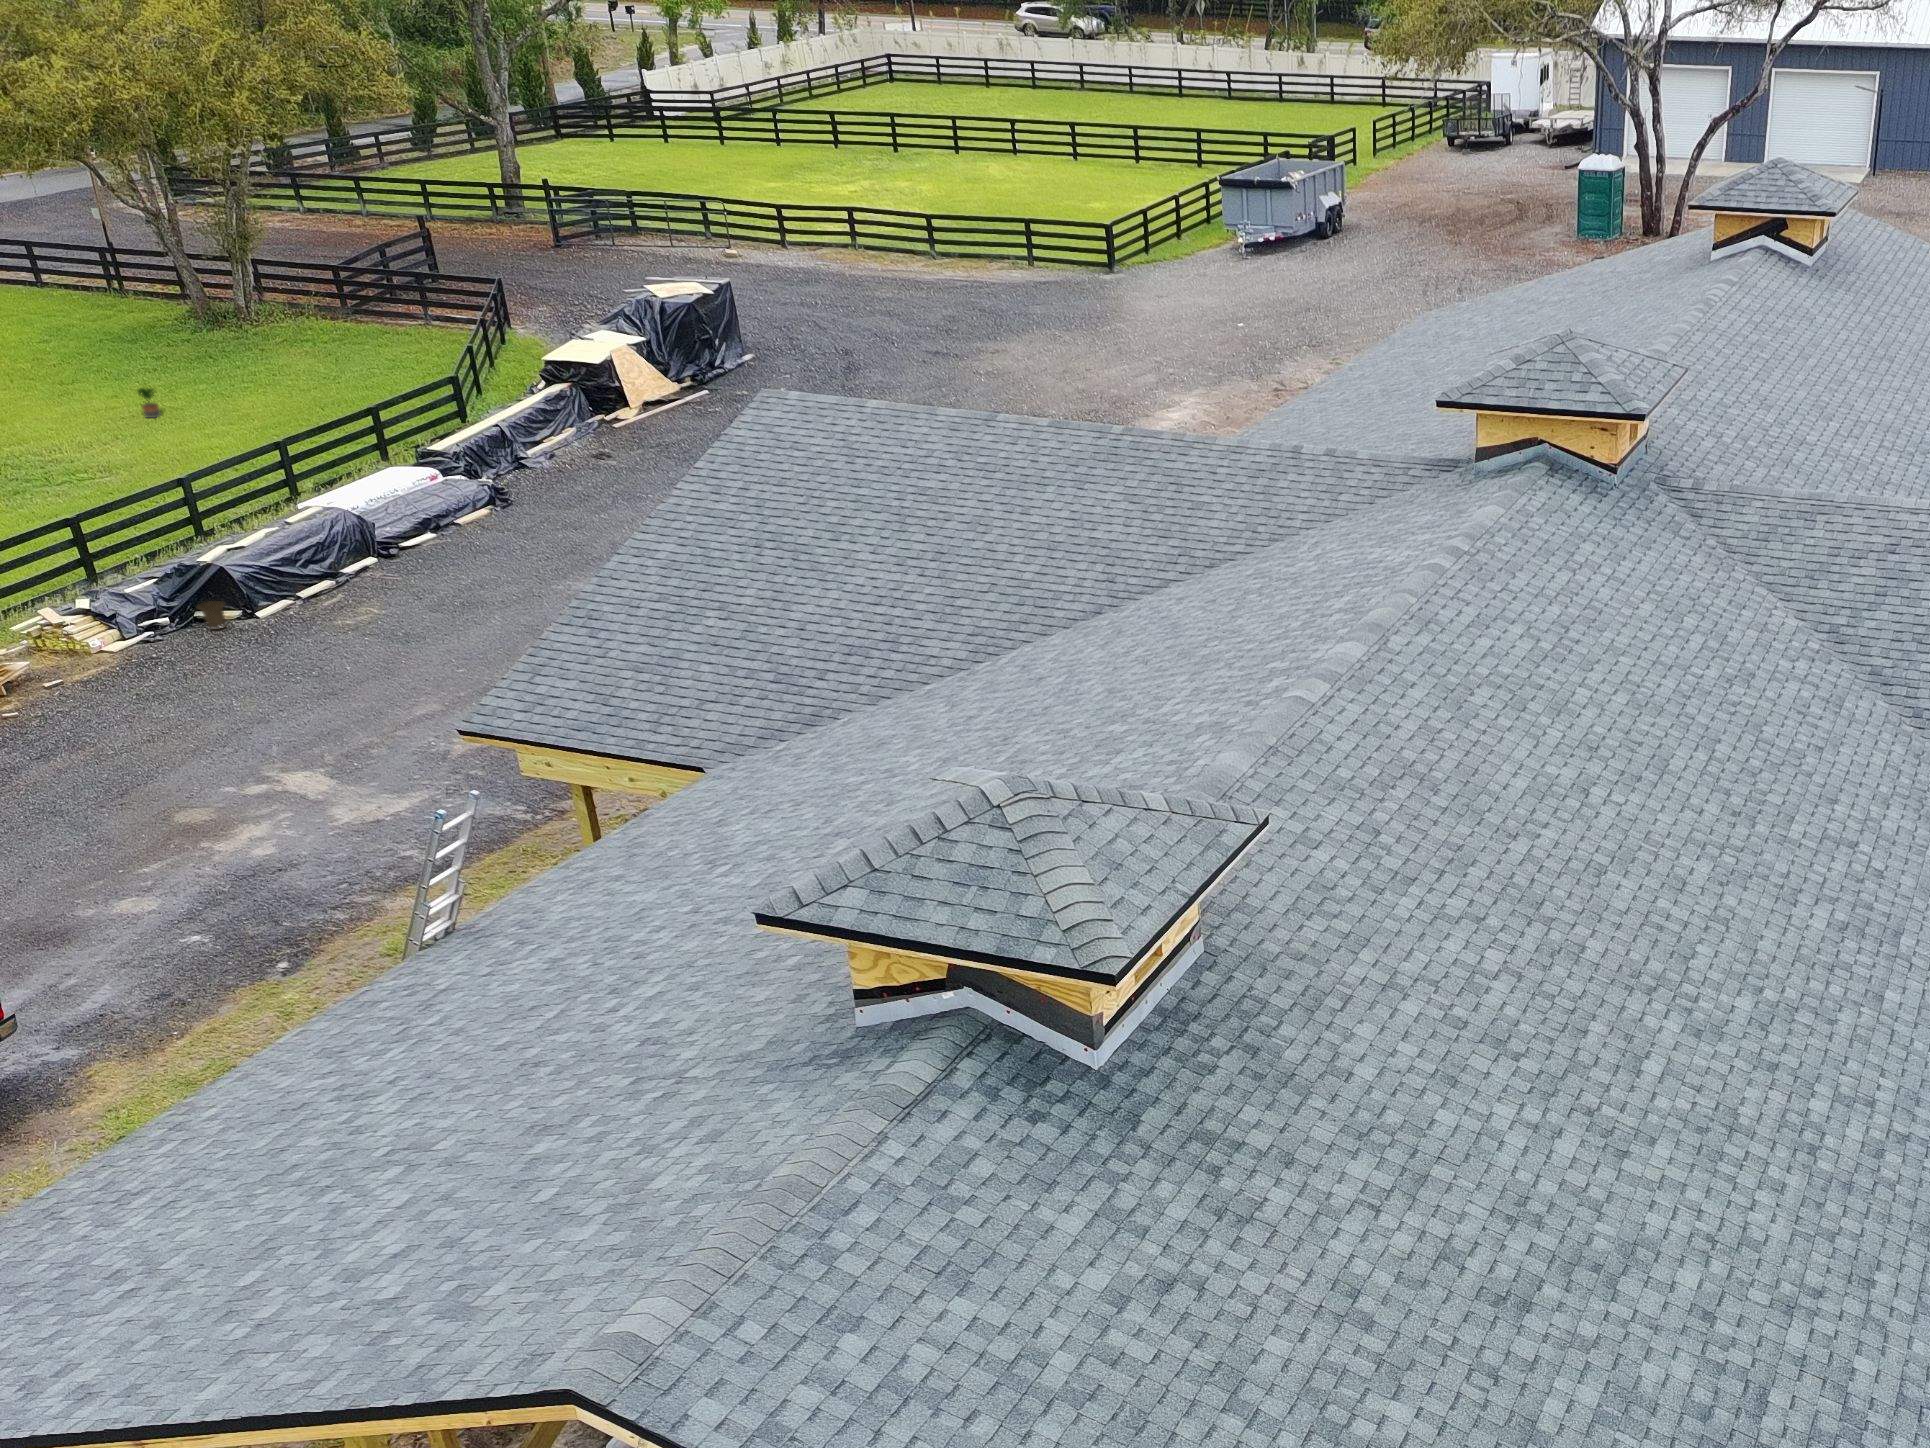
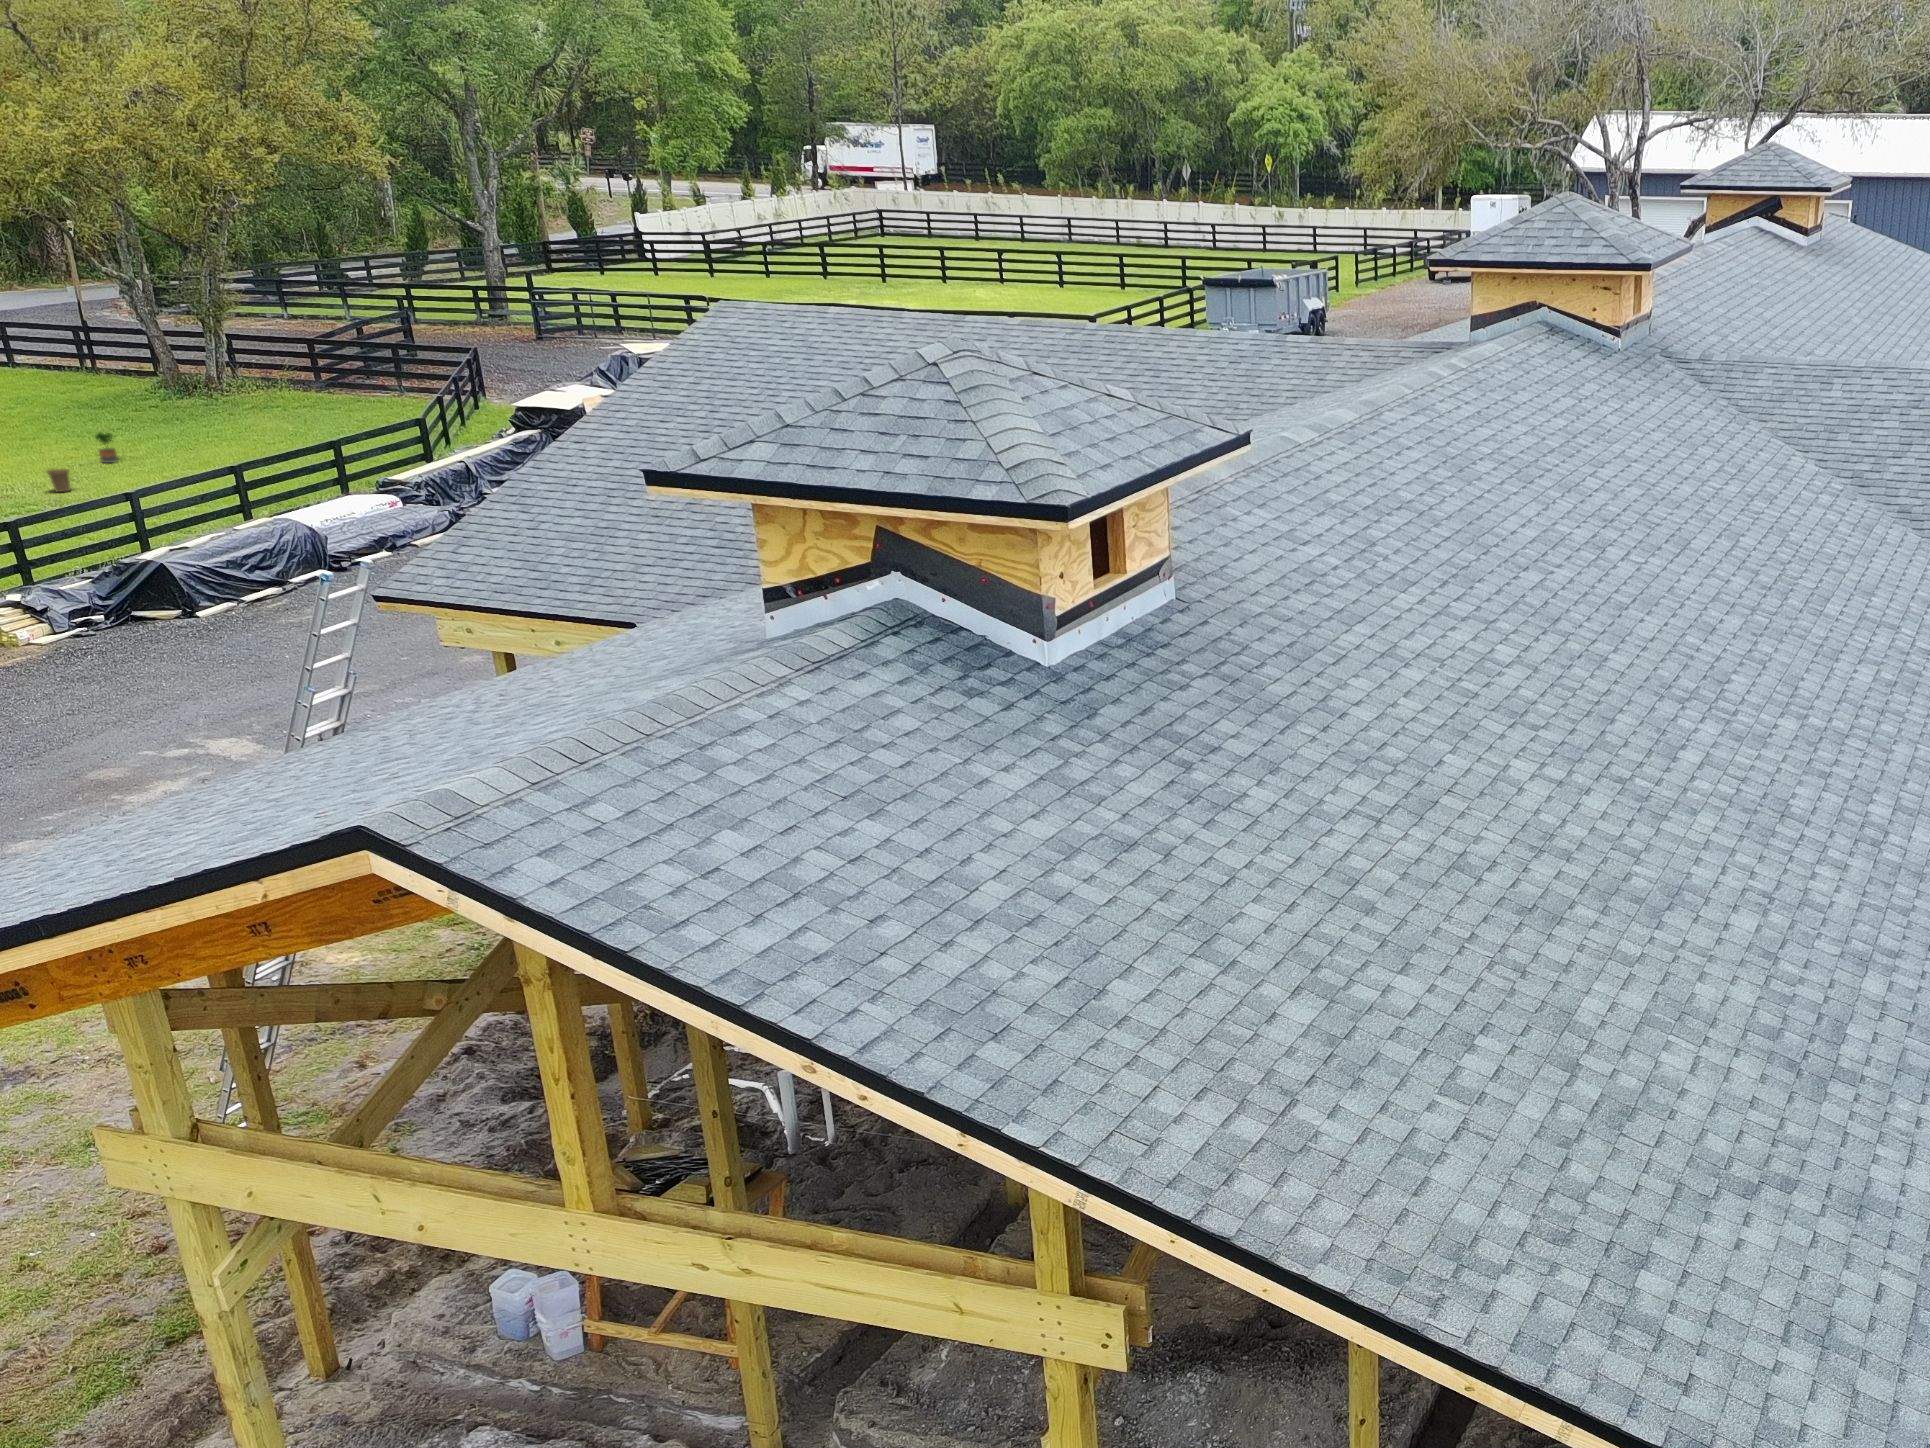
basket: present [197,601,226,630] -> present [46,469,71,492]

